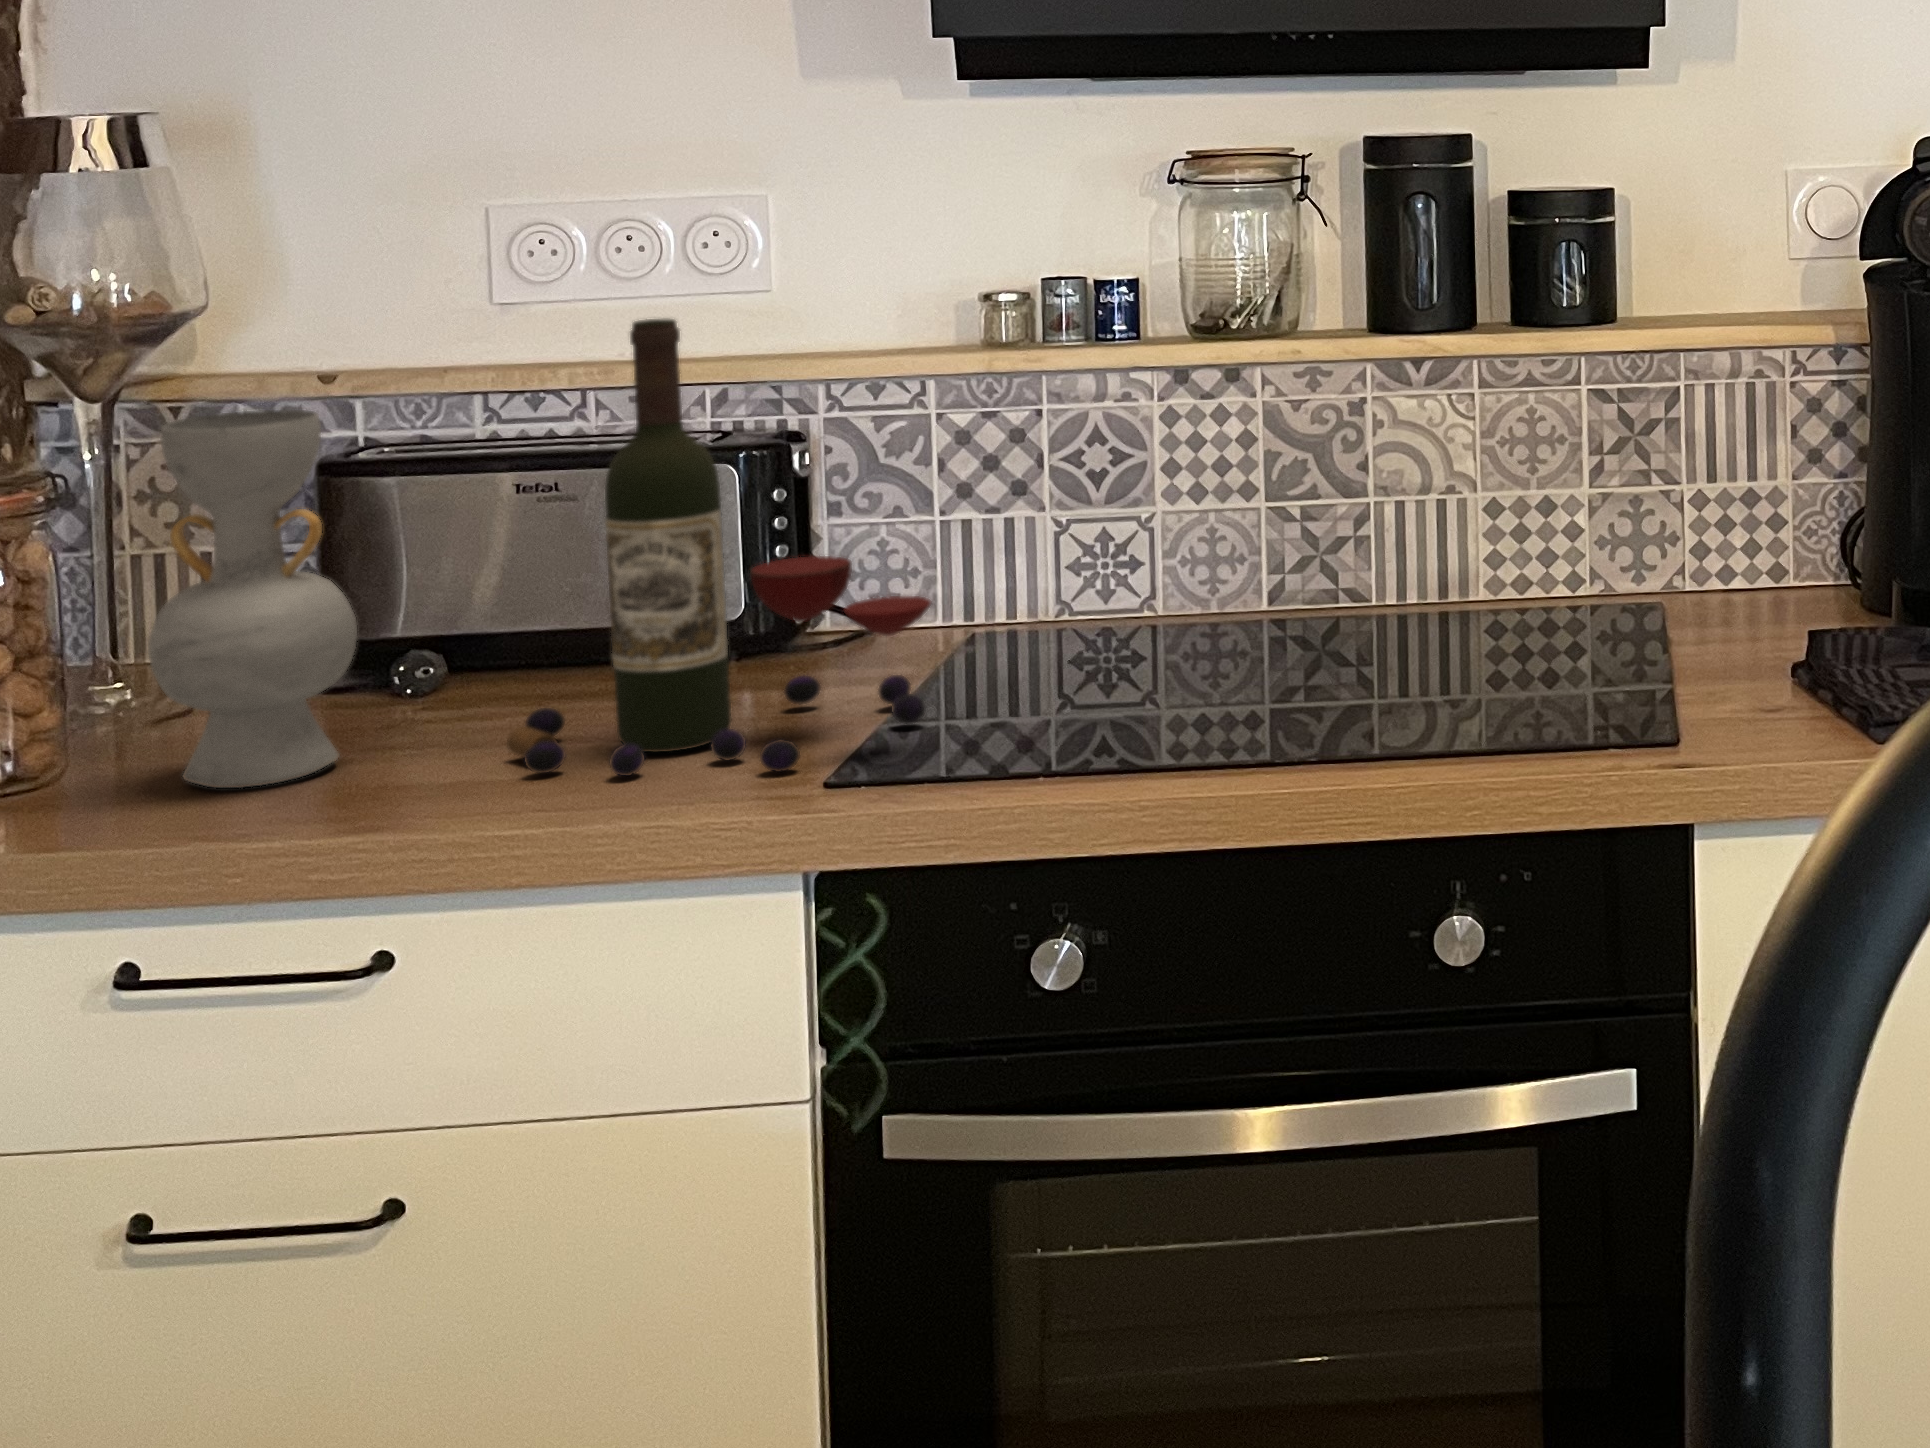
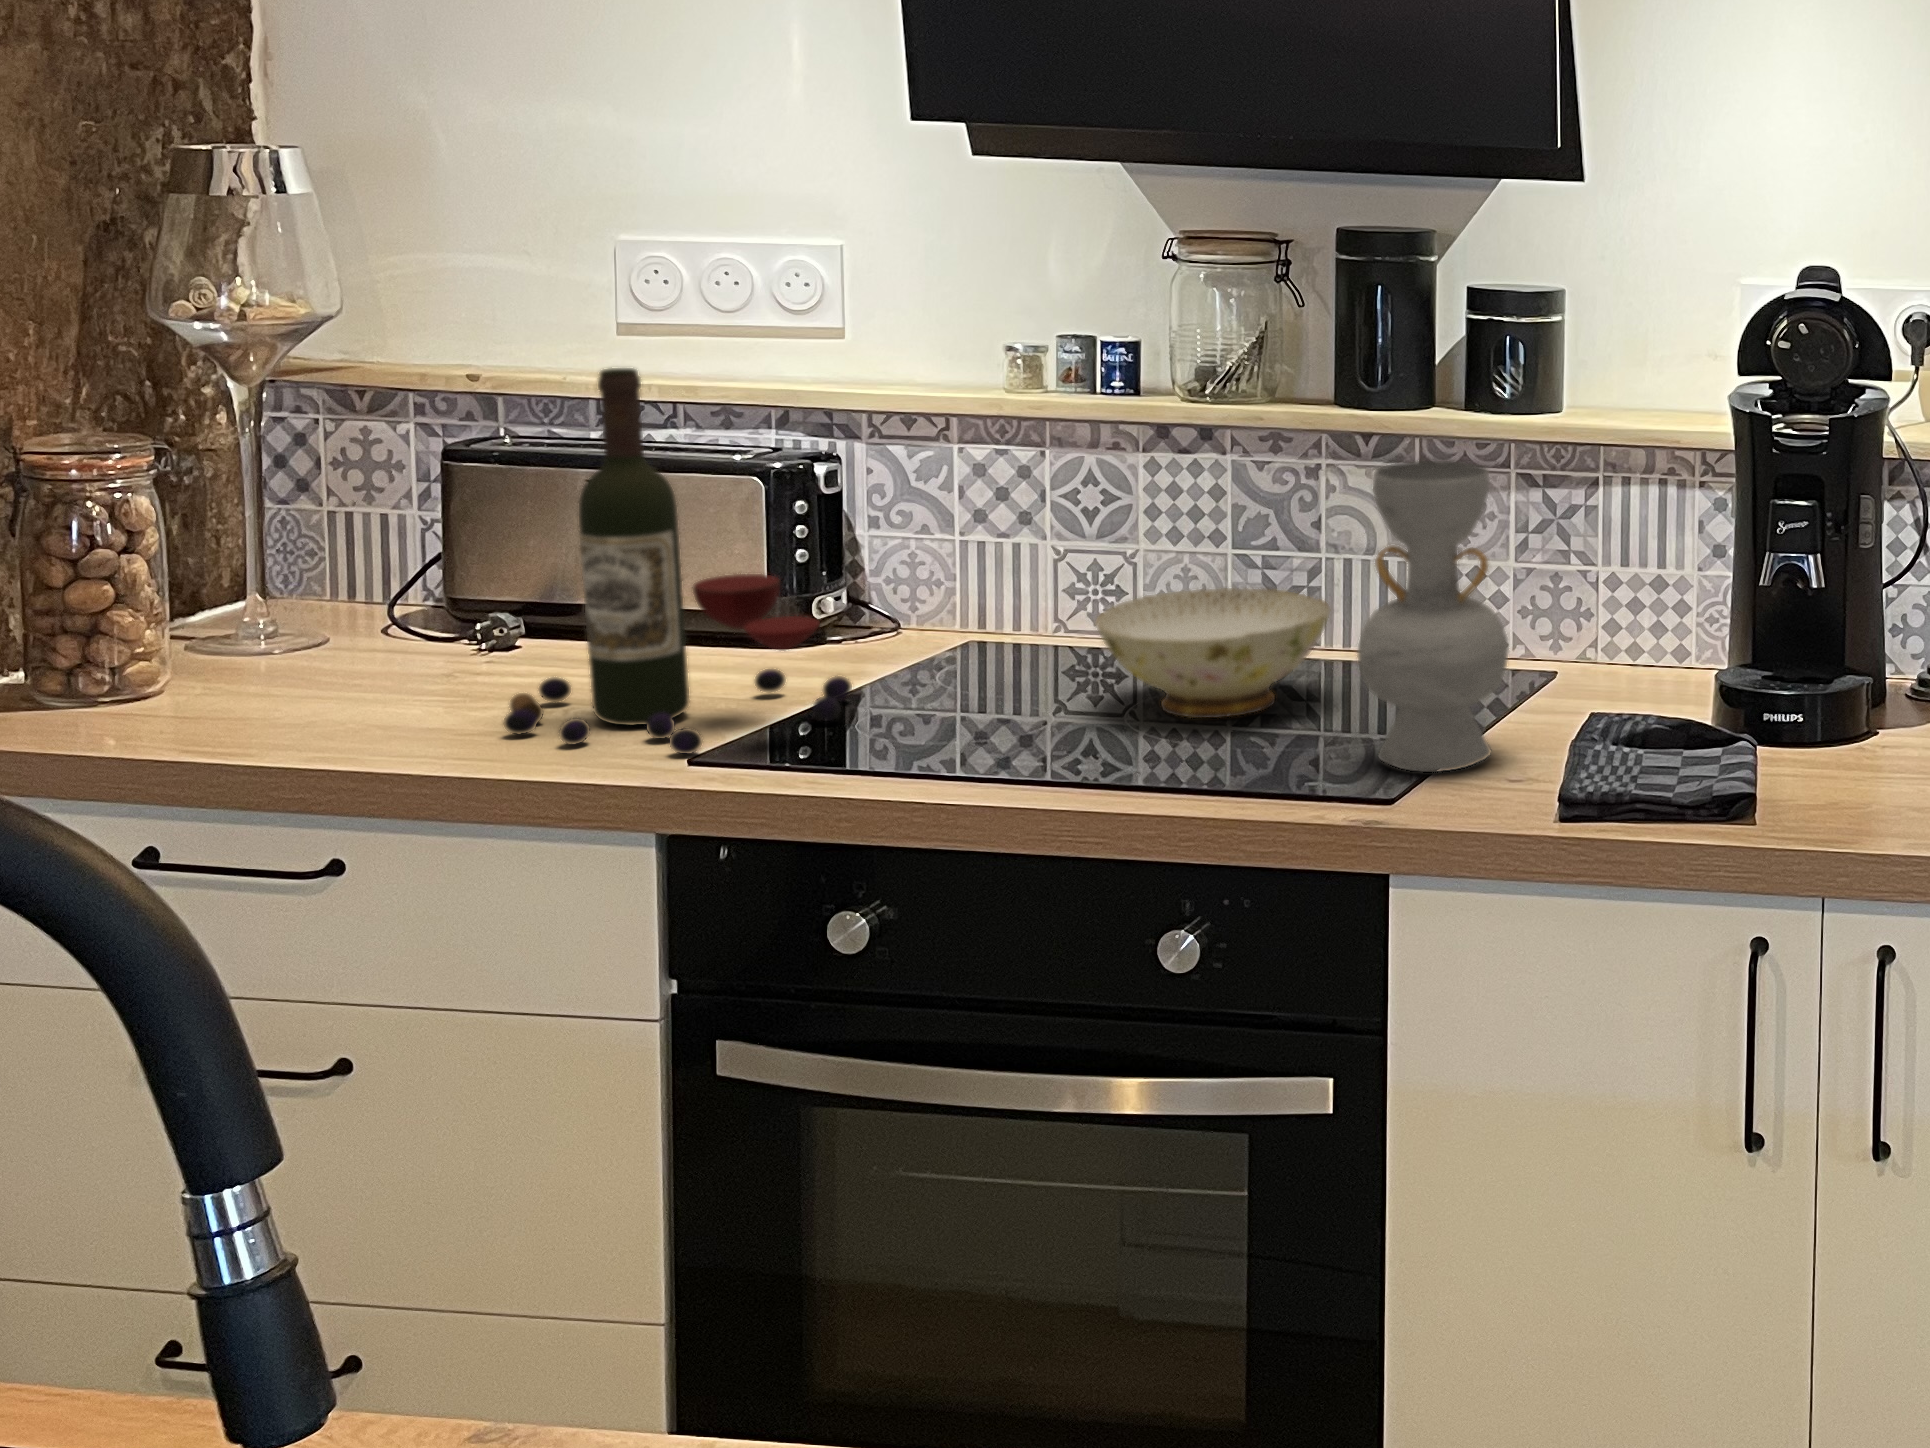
decorative vase: present [148,409,357,788] -> present [1357,461,1509,772]
ceramic bowl: none [1206,535,1467,681] -> present [1096,588,1331,718]

